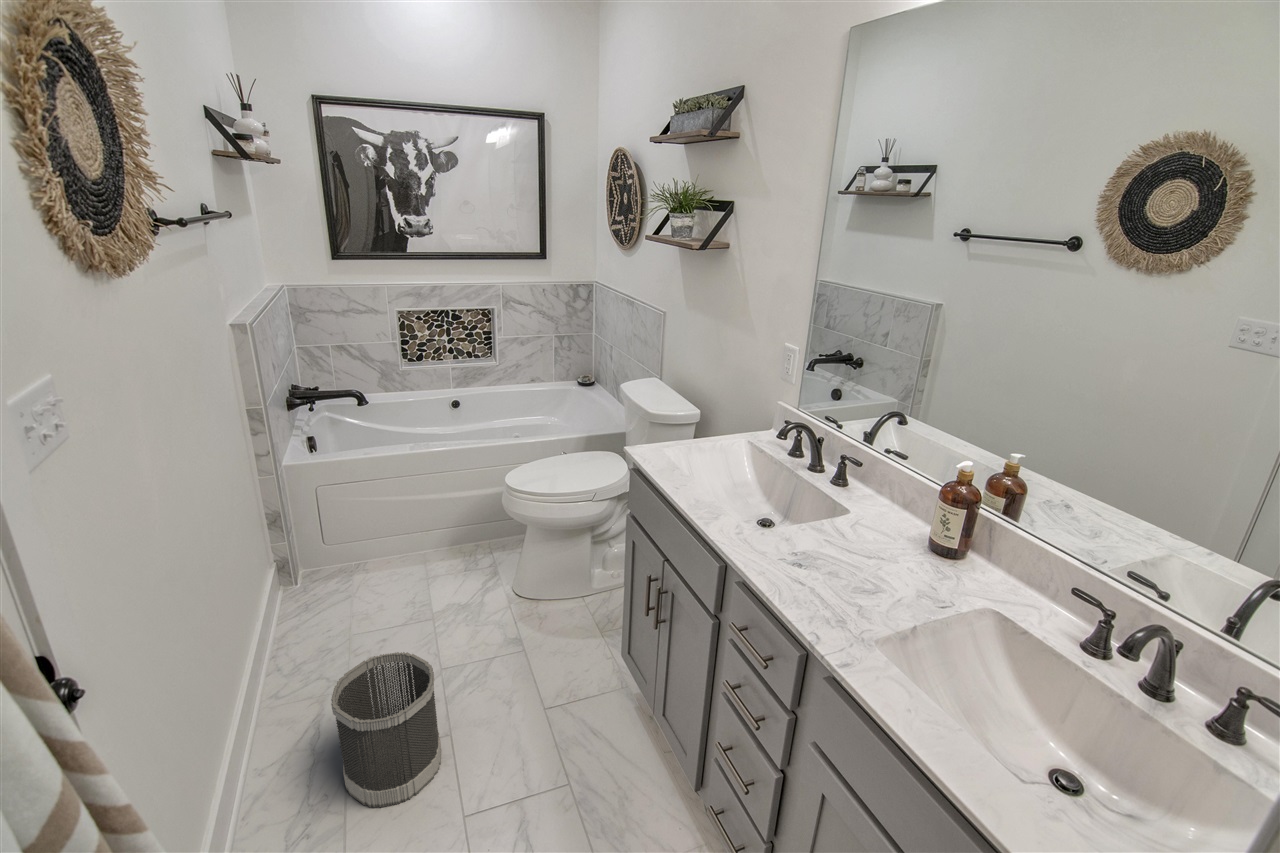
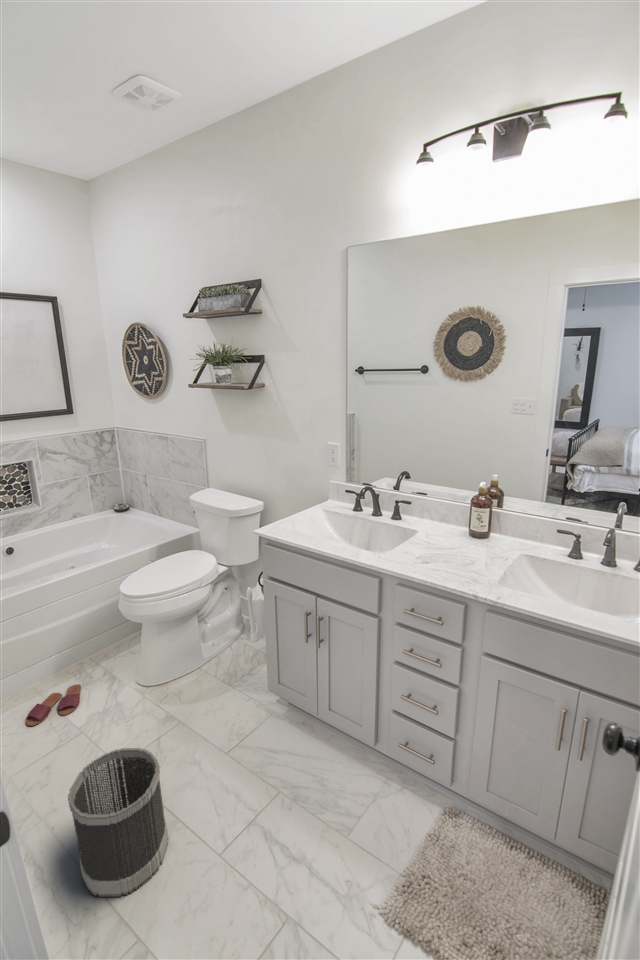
slippers: none [401,565,467,593] -> present [26,684,81,726]

